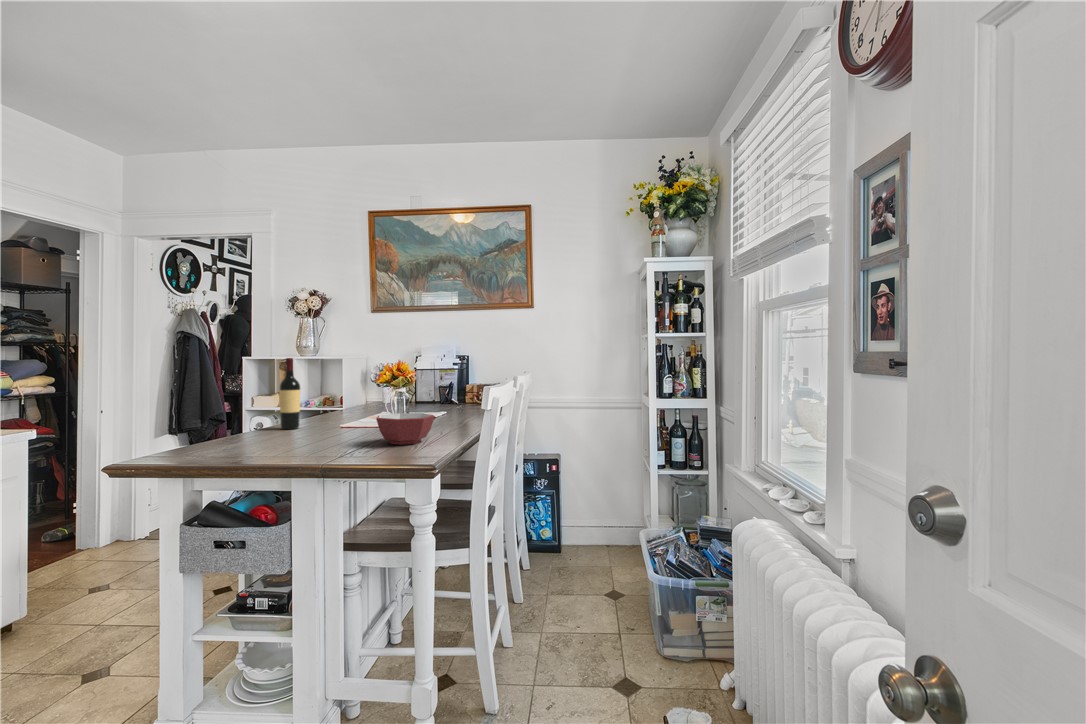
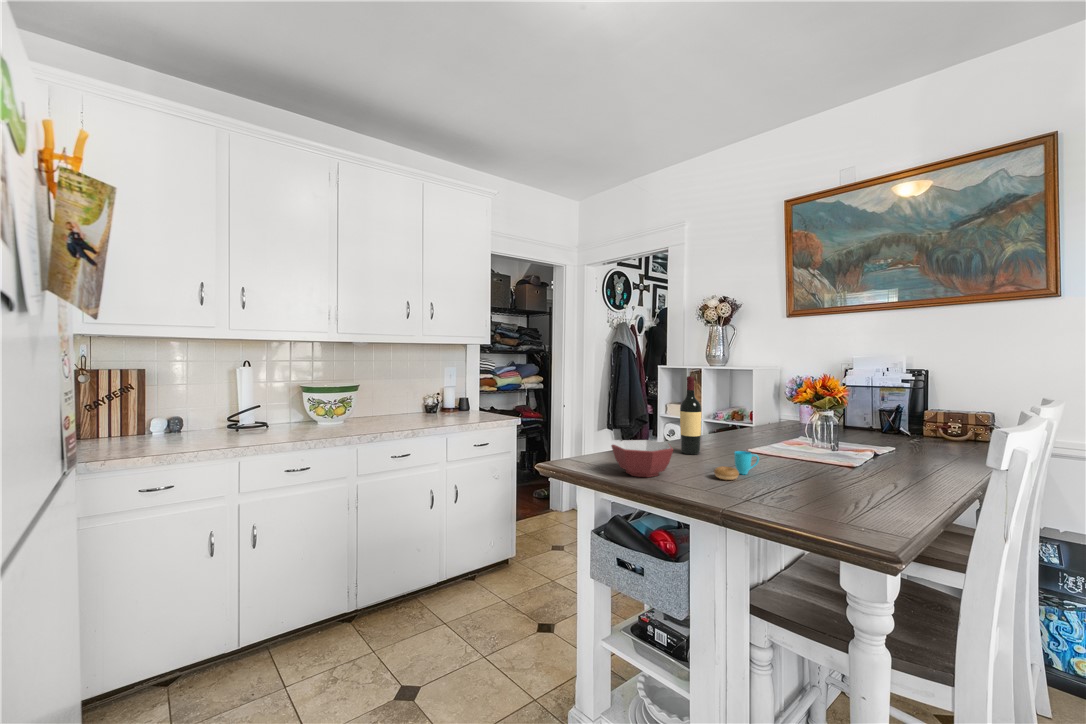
bowl: present [376,413,435,445] -> present [611,440,673,477]
cup: none [315,416,352,438] -> present [714,451,759,480]

